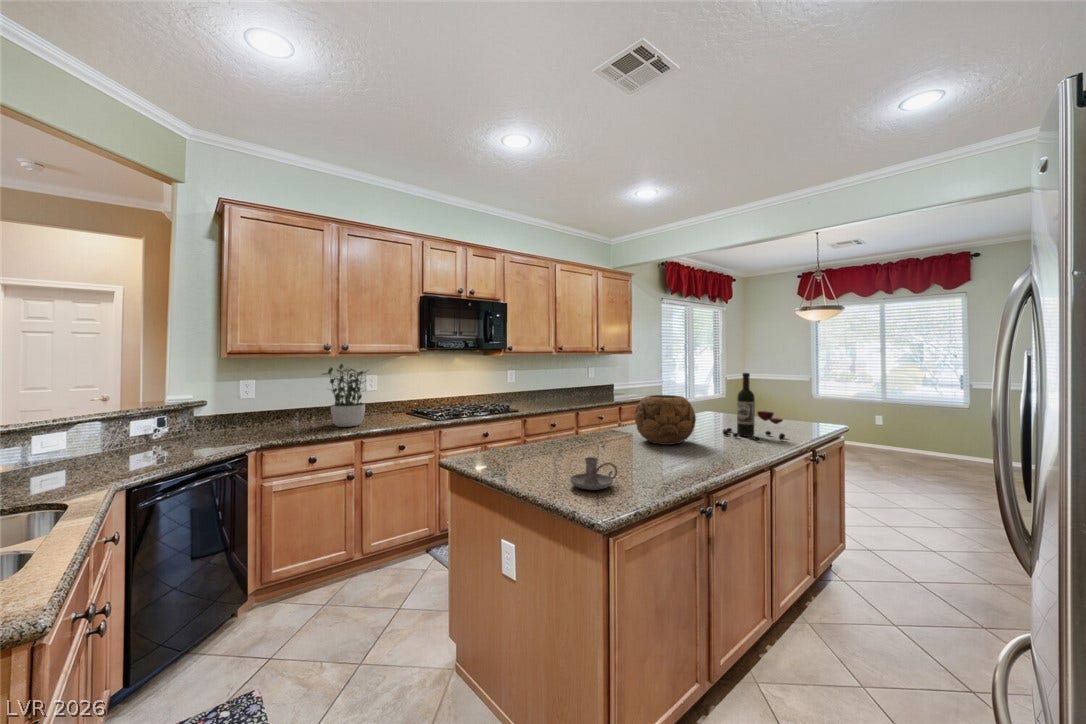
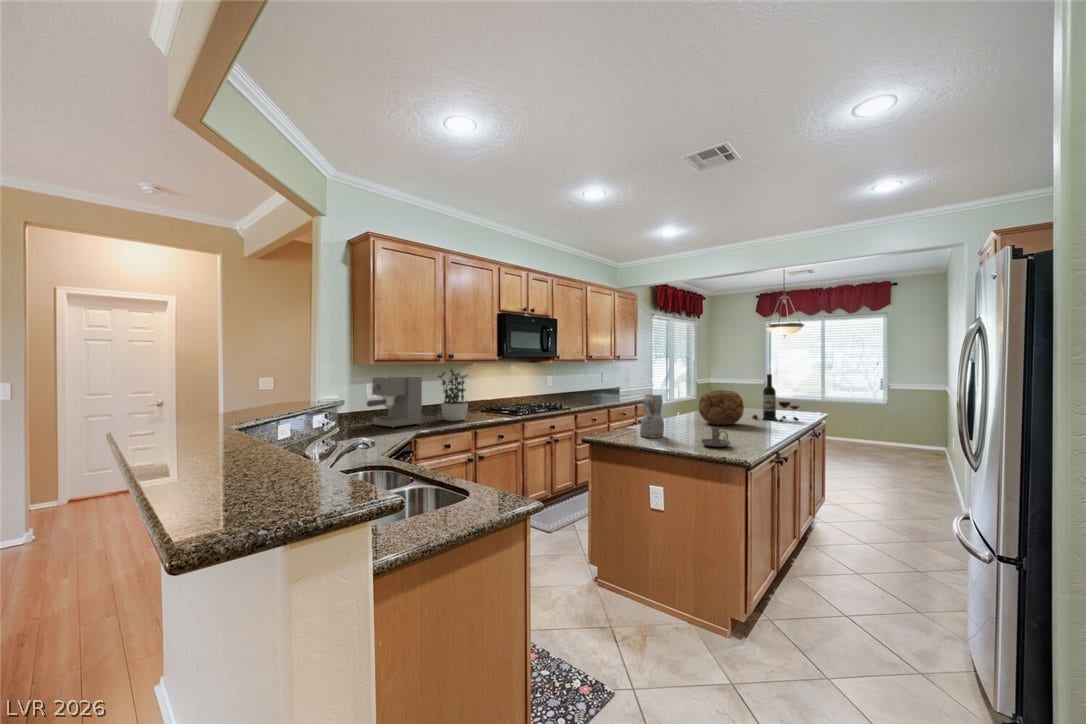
coffee maker: none [211,372,292,436] -> present [367,376,422,428]
ceramic pitcher: none [511,402,548,465] -> present [640,394,664,438]

